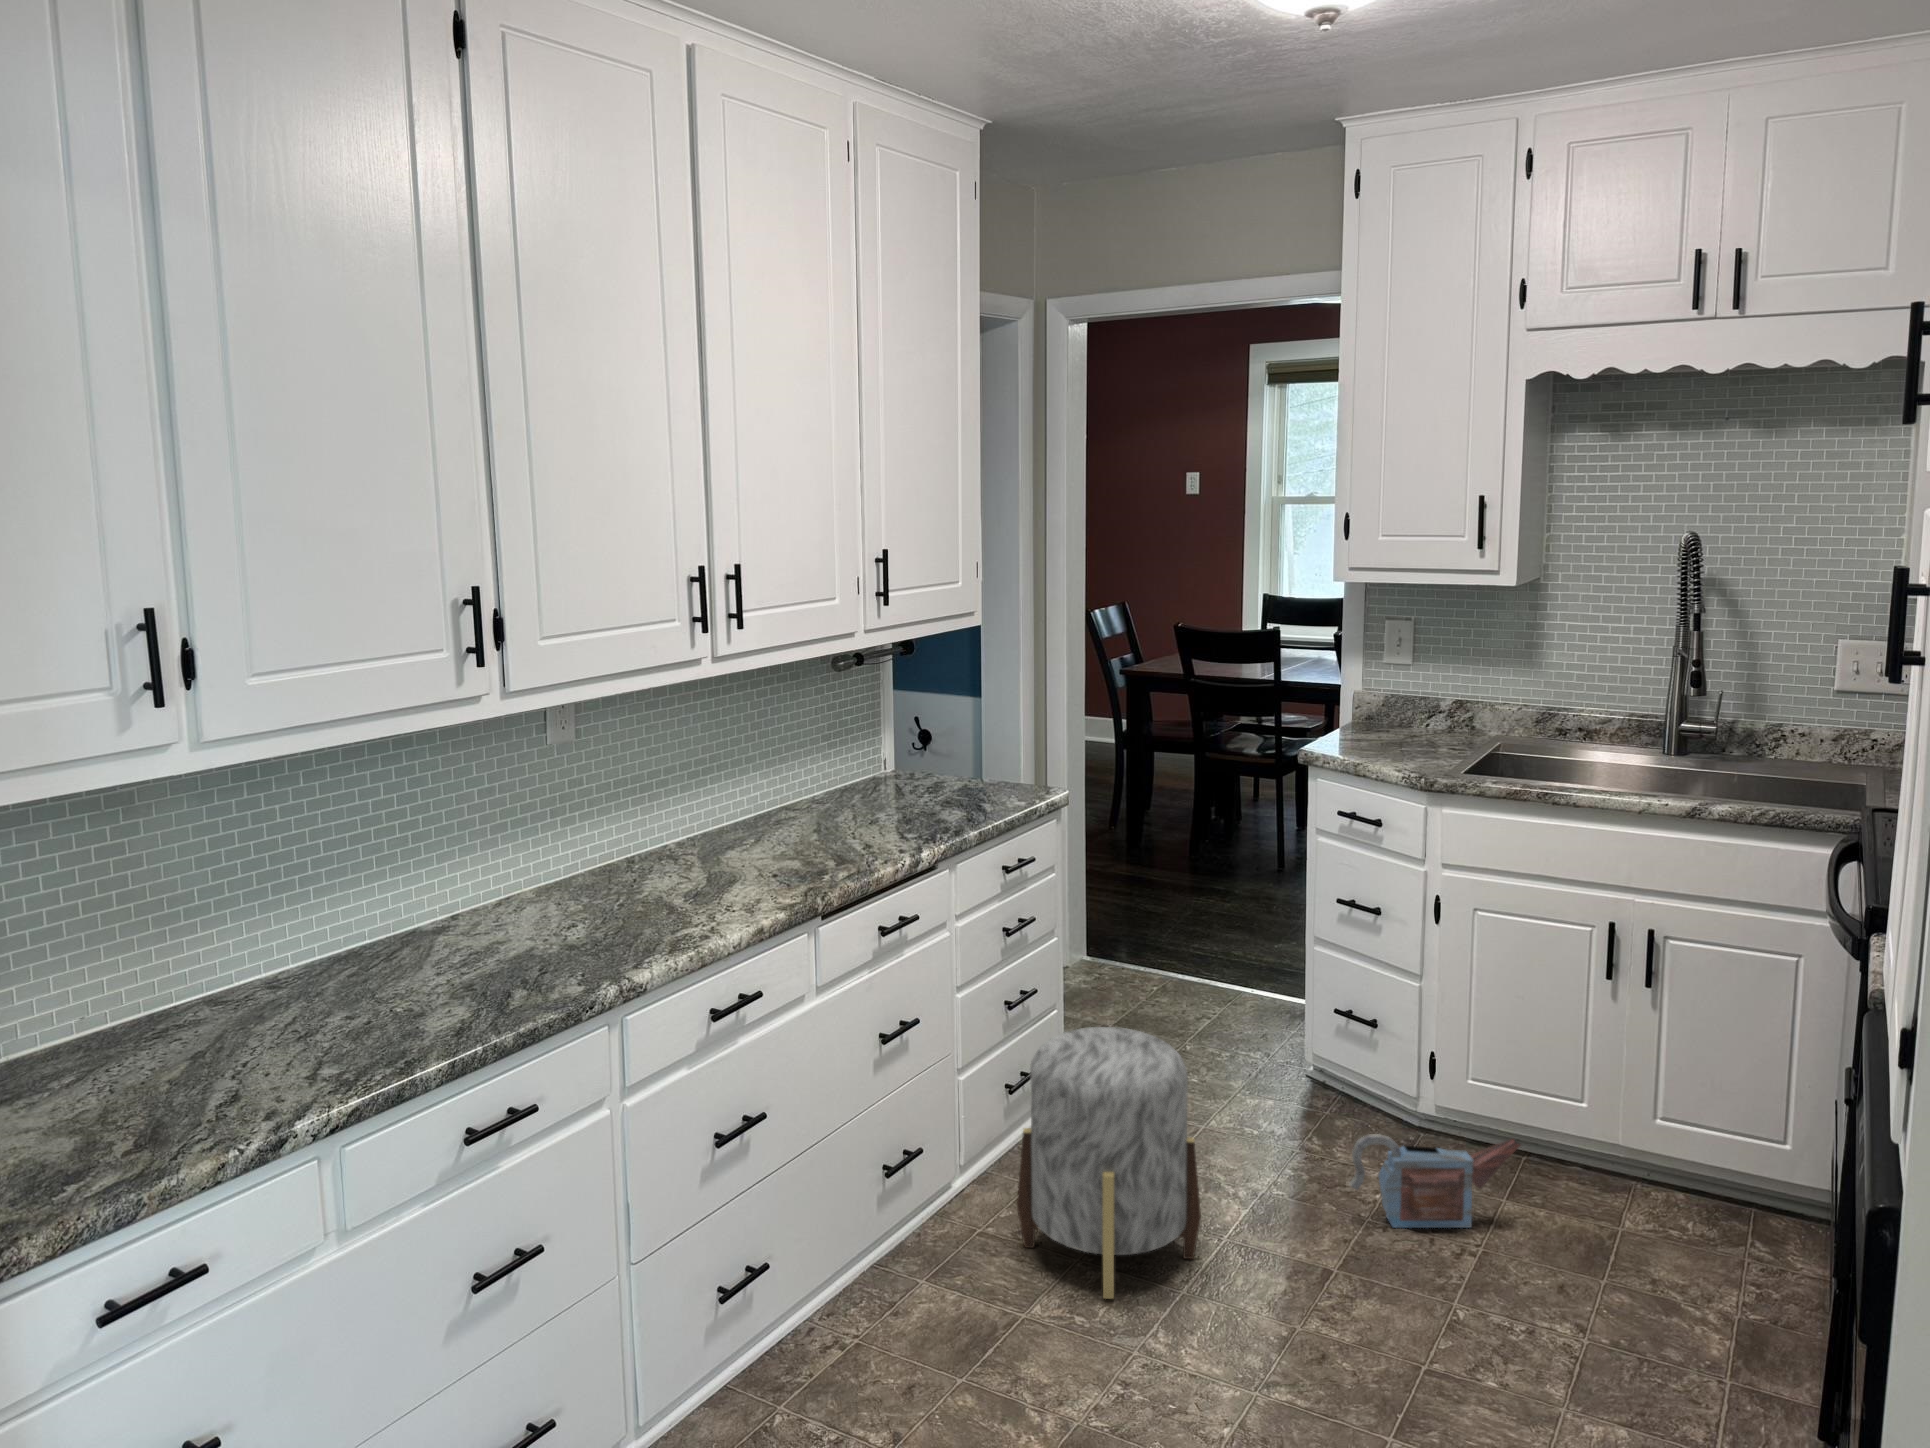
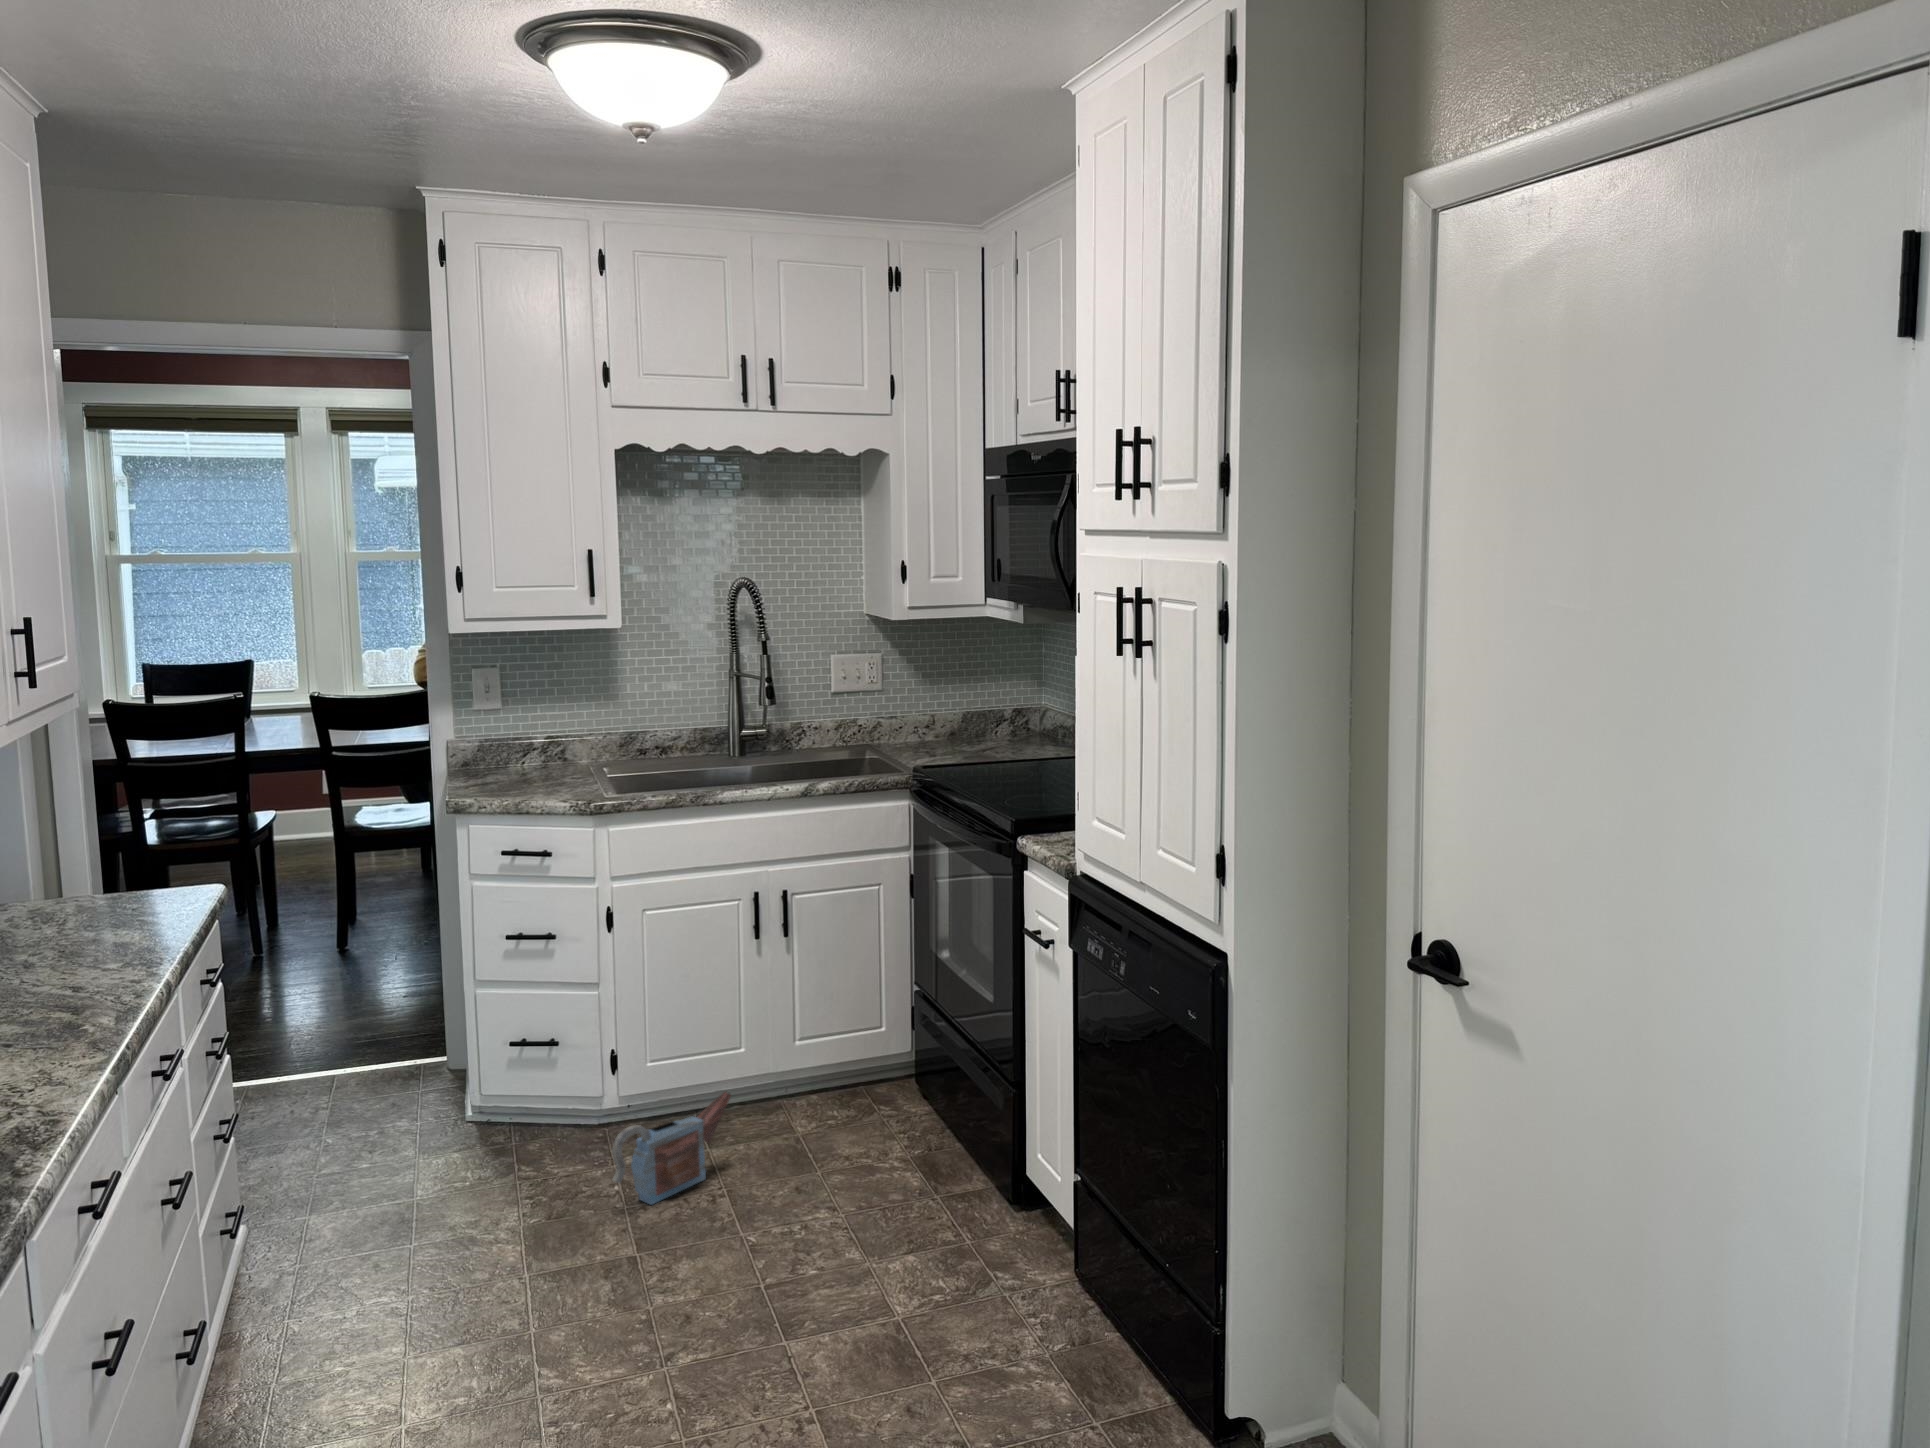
stool: present [1017,1027,1201,1299] -> none [328,1098,523,1375]

